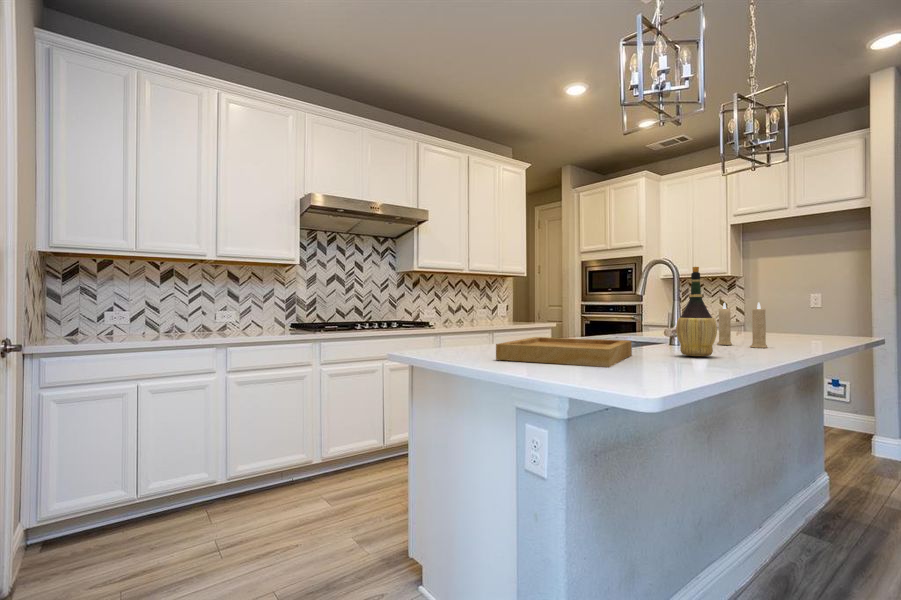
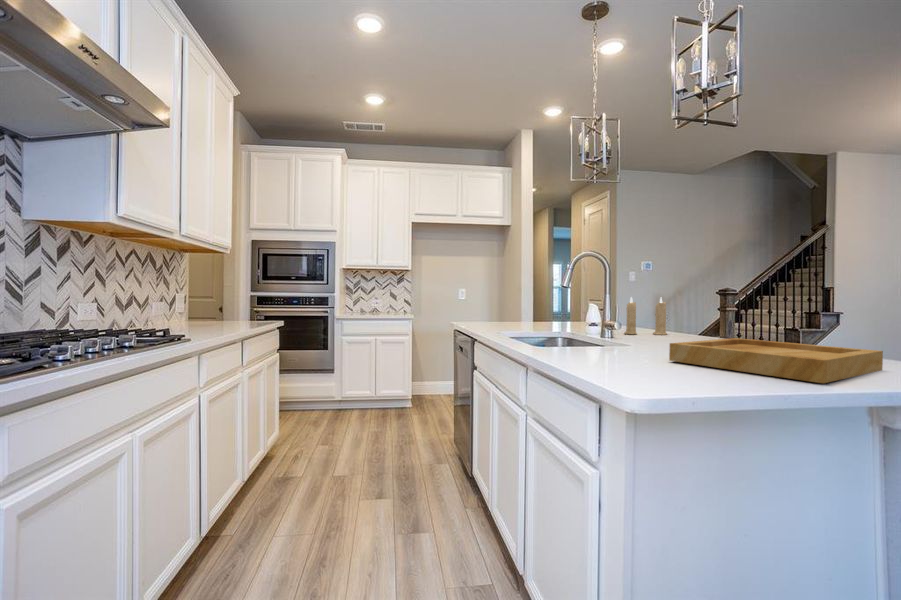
wine bottle: present [676,267,717,356] -> none [729,265,770,348]

